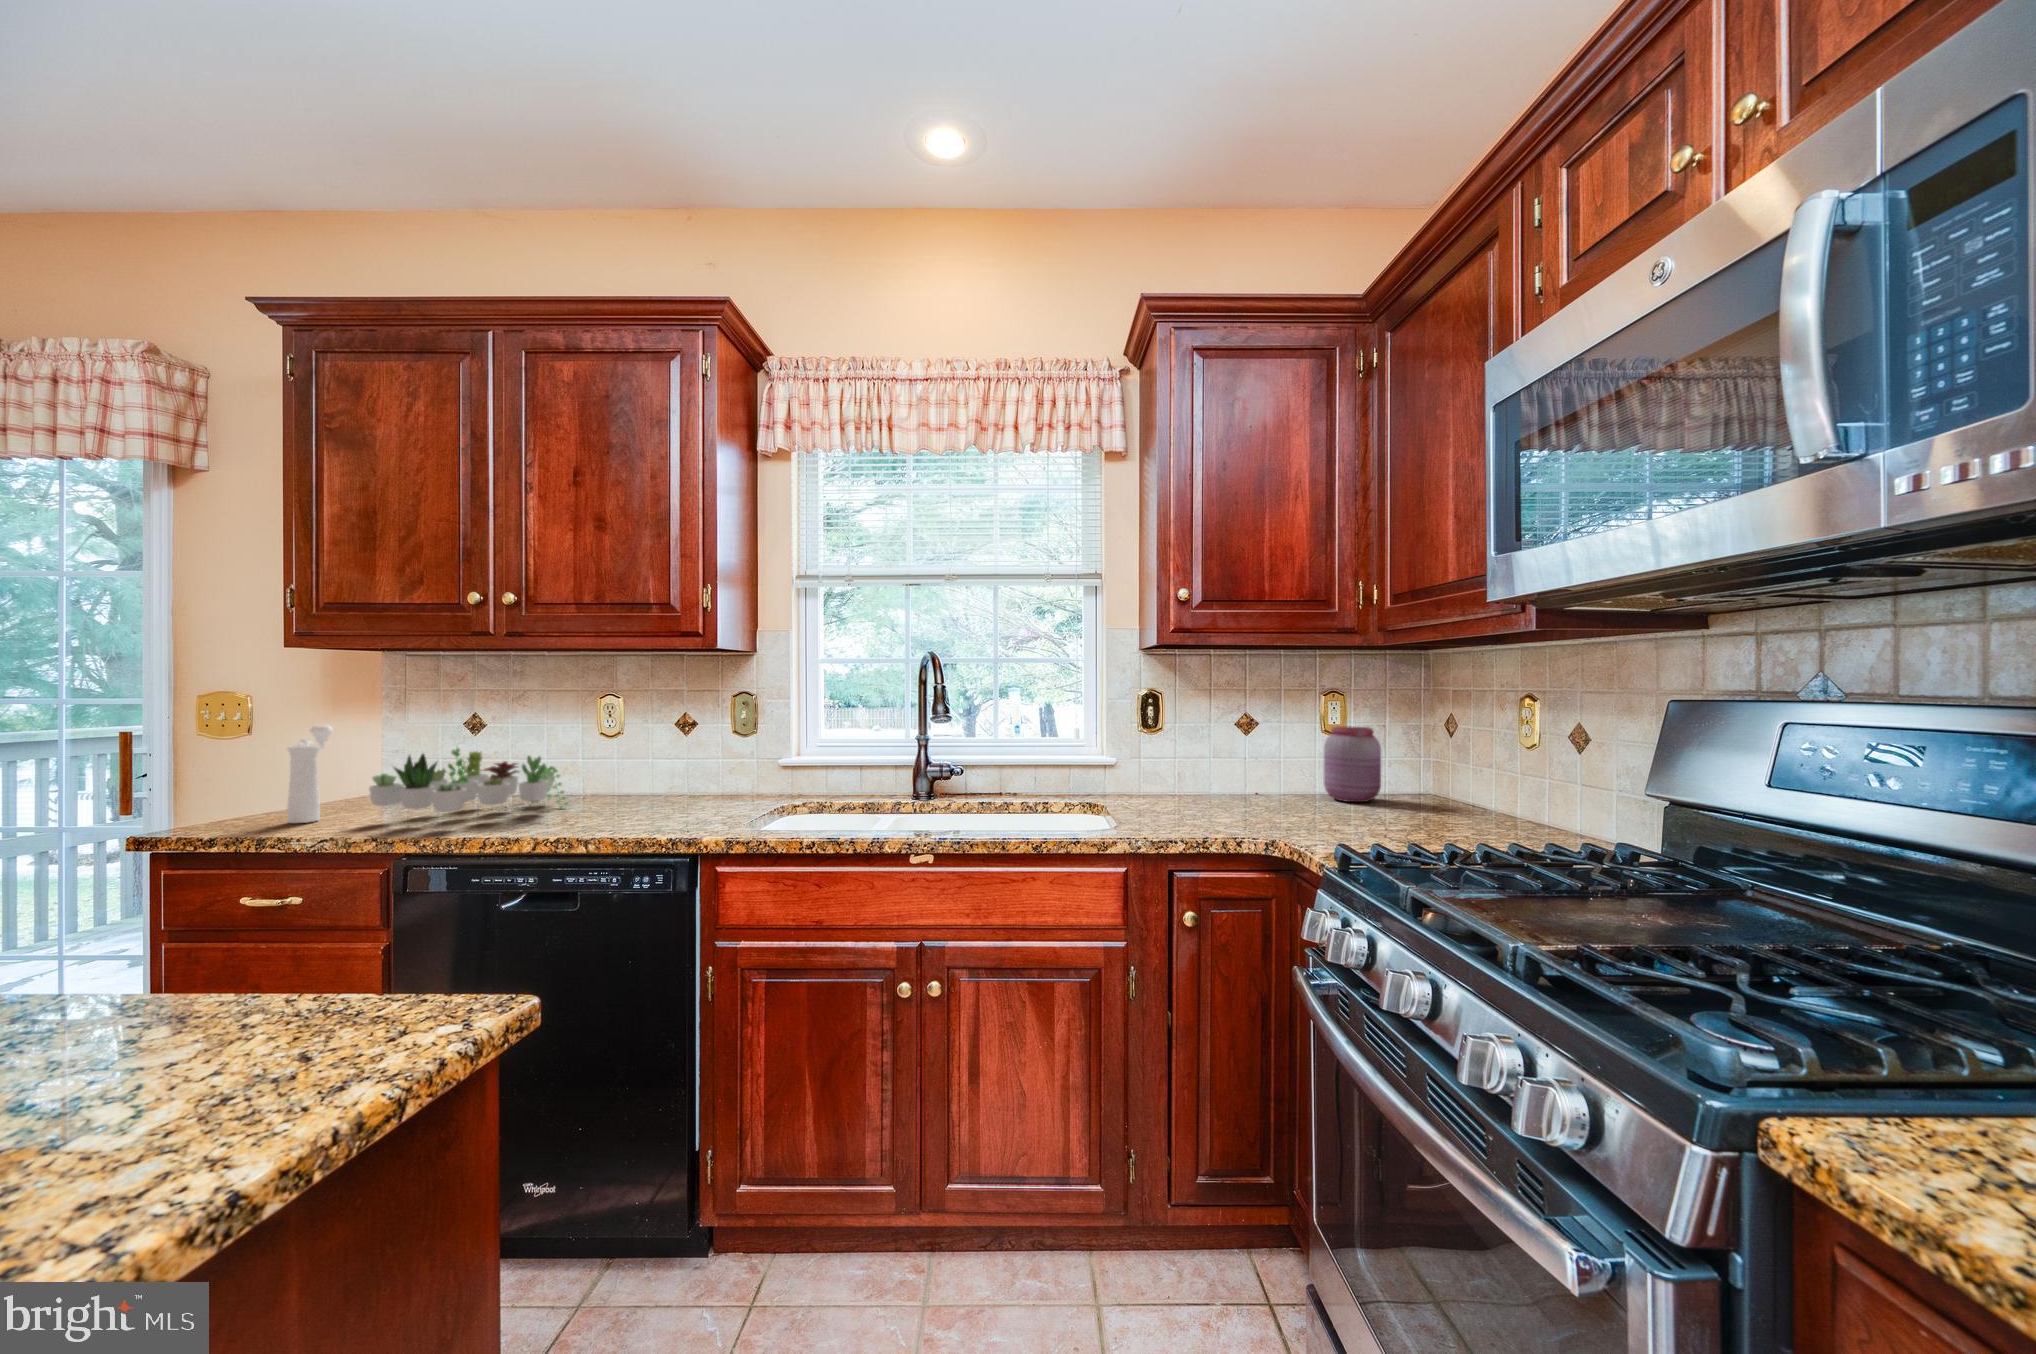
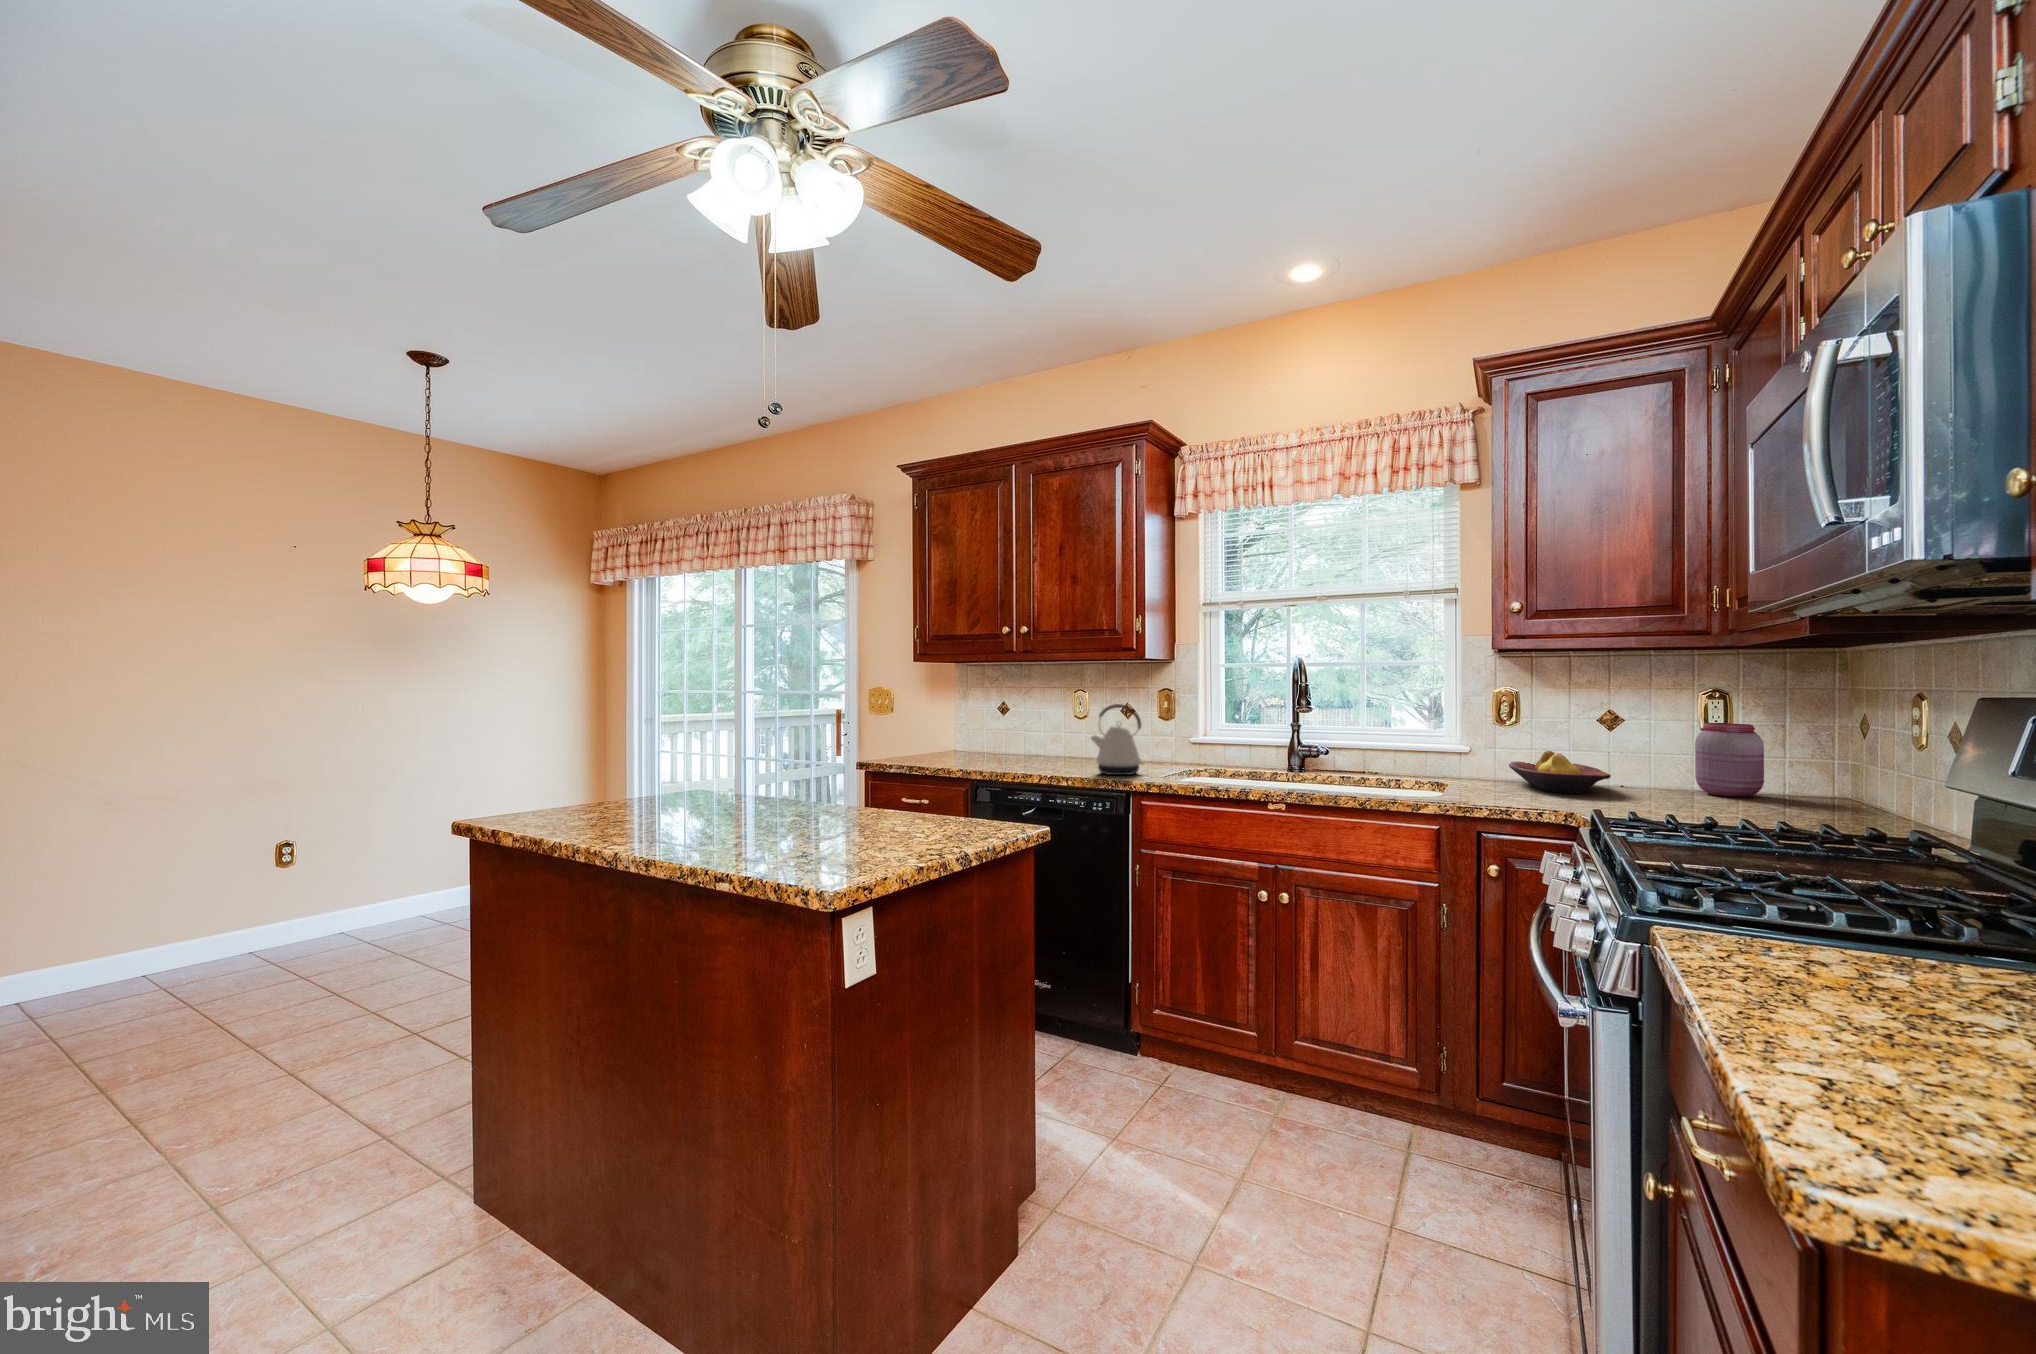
kettle: none [627,716,717,826] -> present [1091,704,1144,775]
pepper mill: present [287,725,333,823] -> none [919,707,938,762]
succulent plant: present [369,748,568,812] -> none [956,719,1059,763]
fruit bowl: none [1156,761,1267,811] -> present [1509,751,1611,794]

